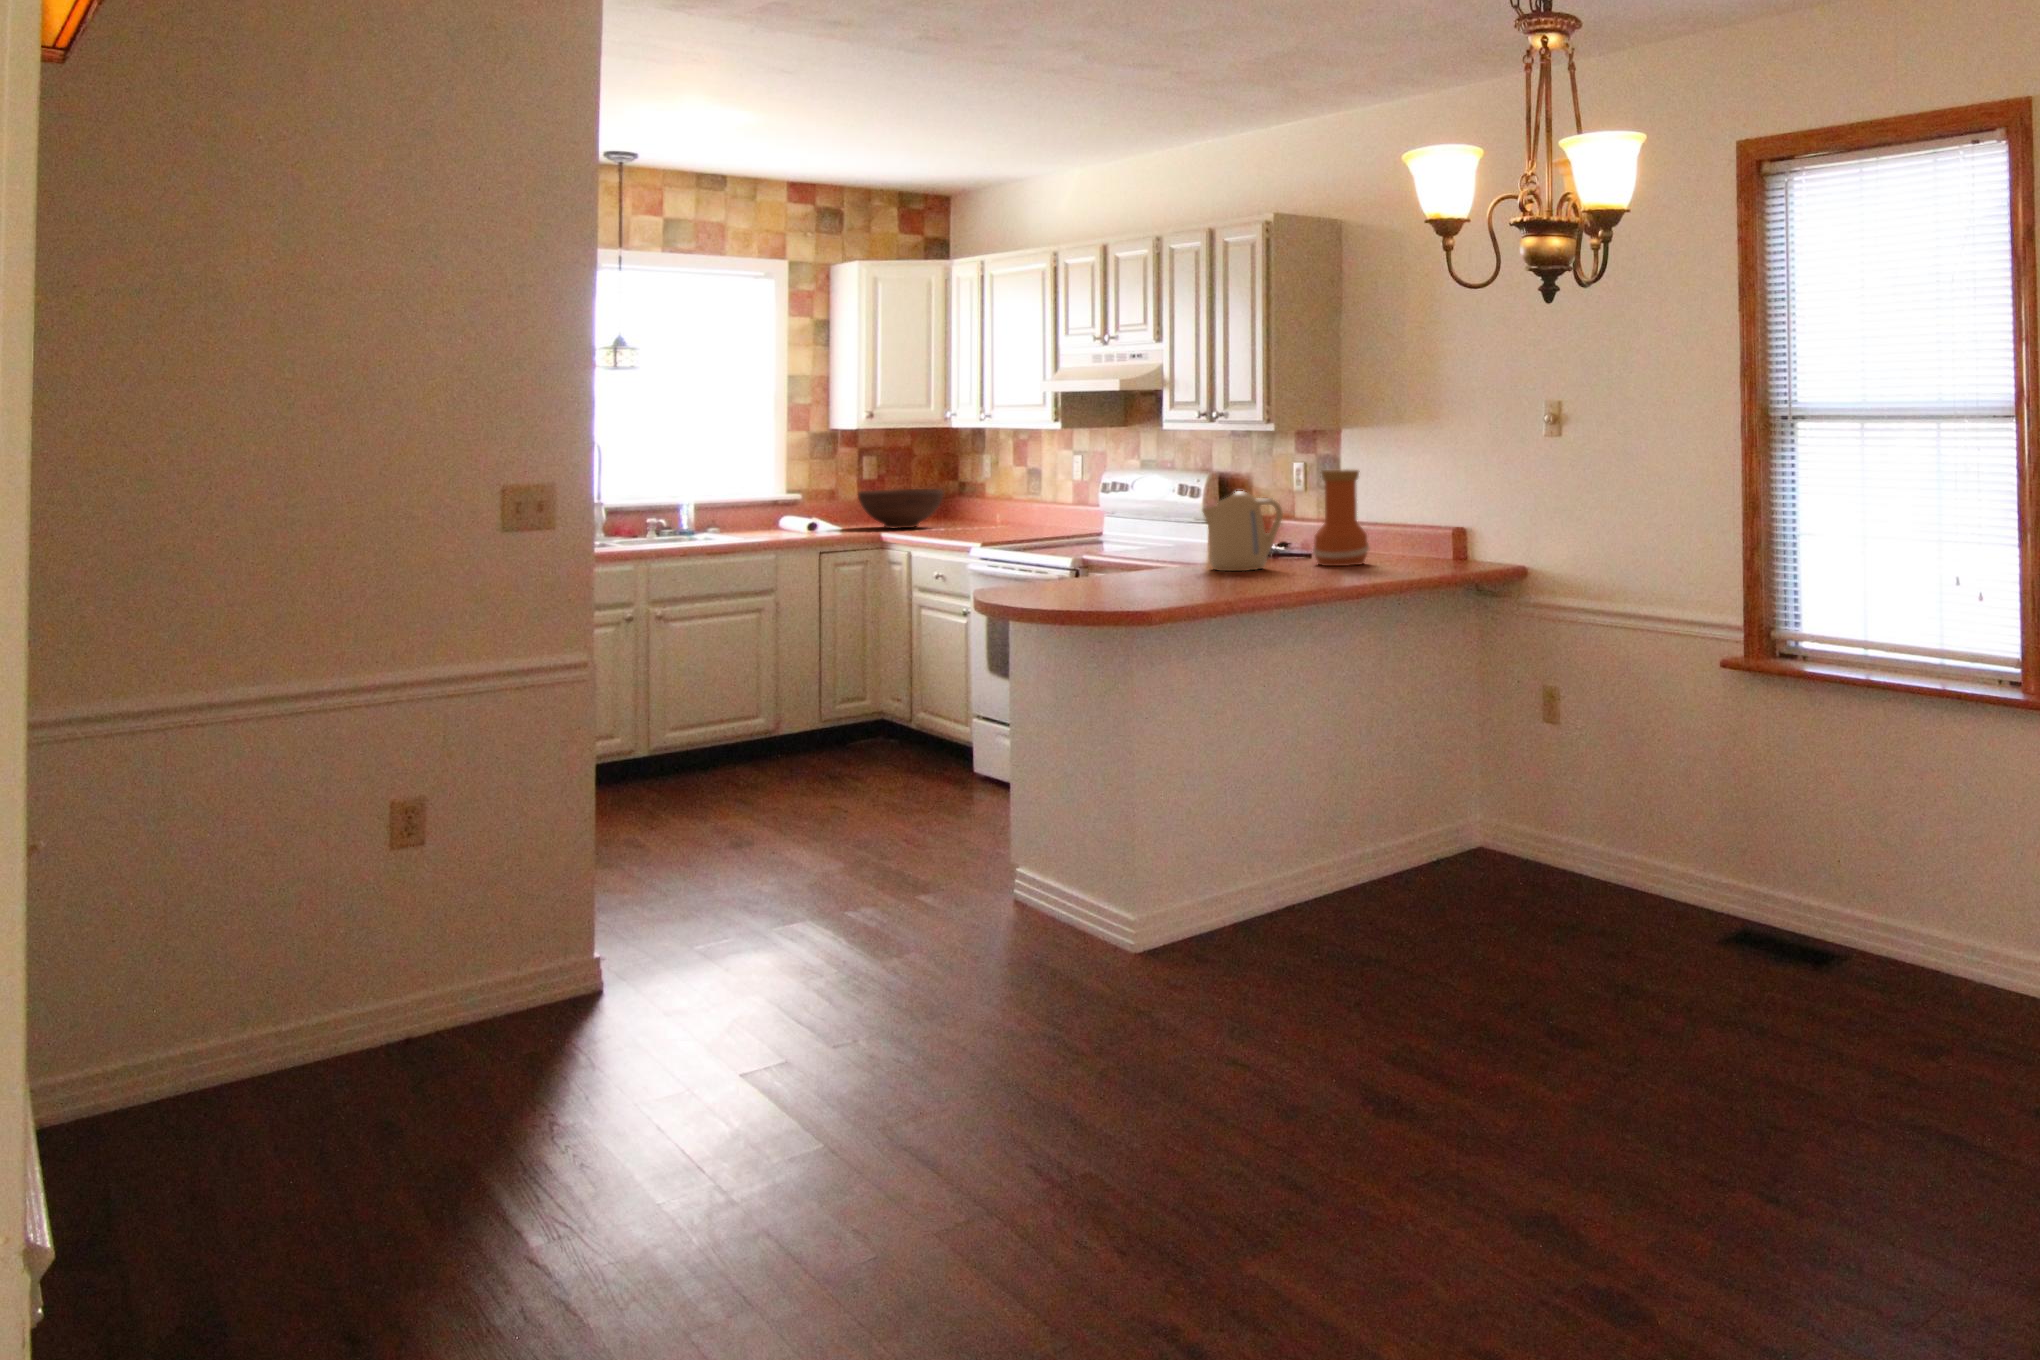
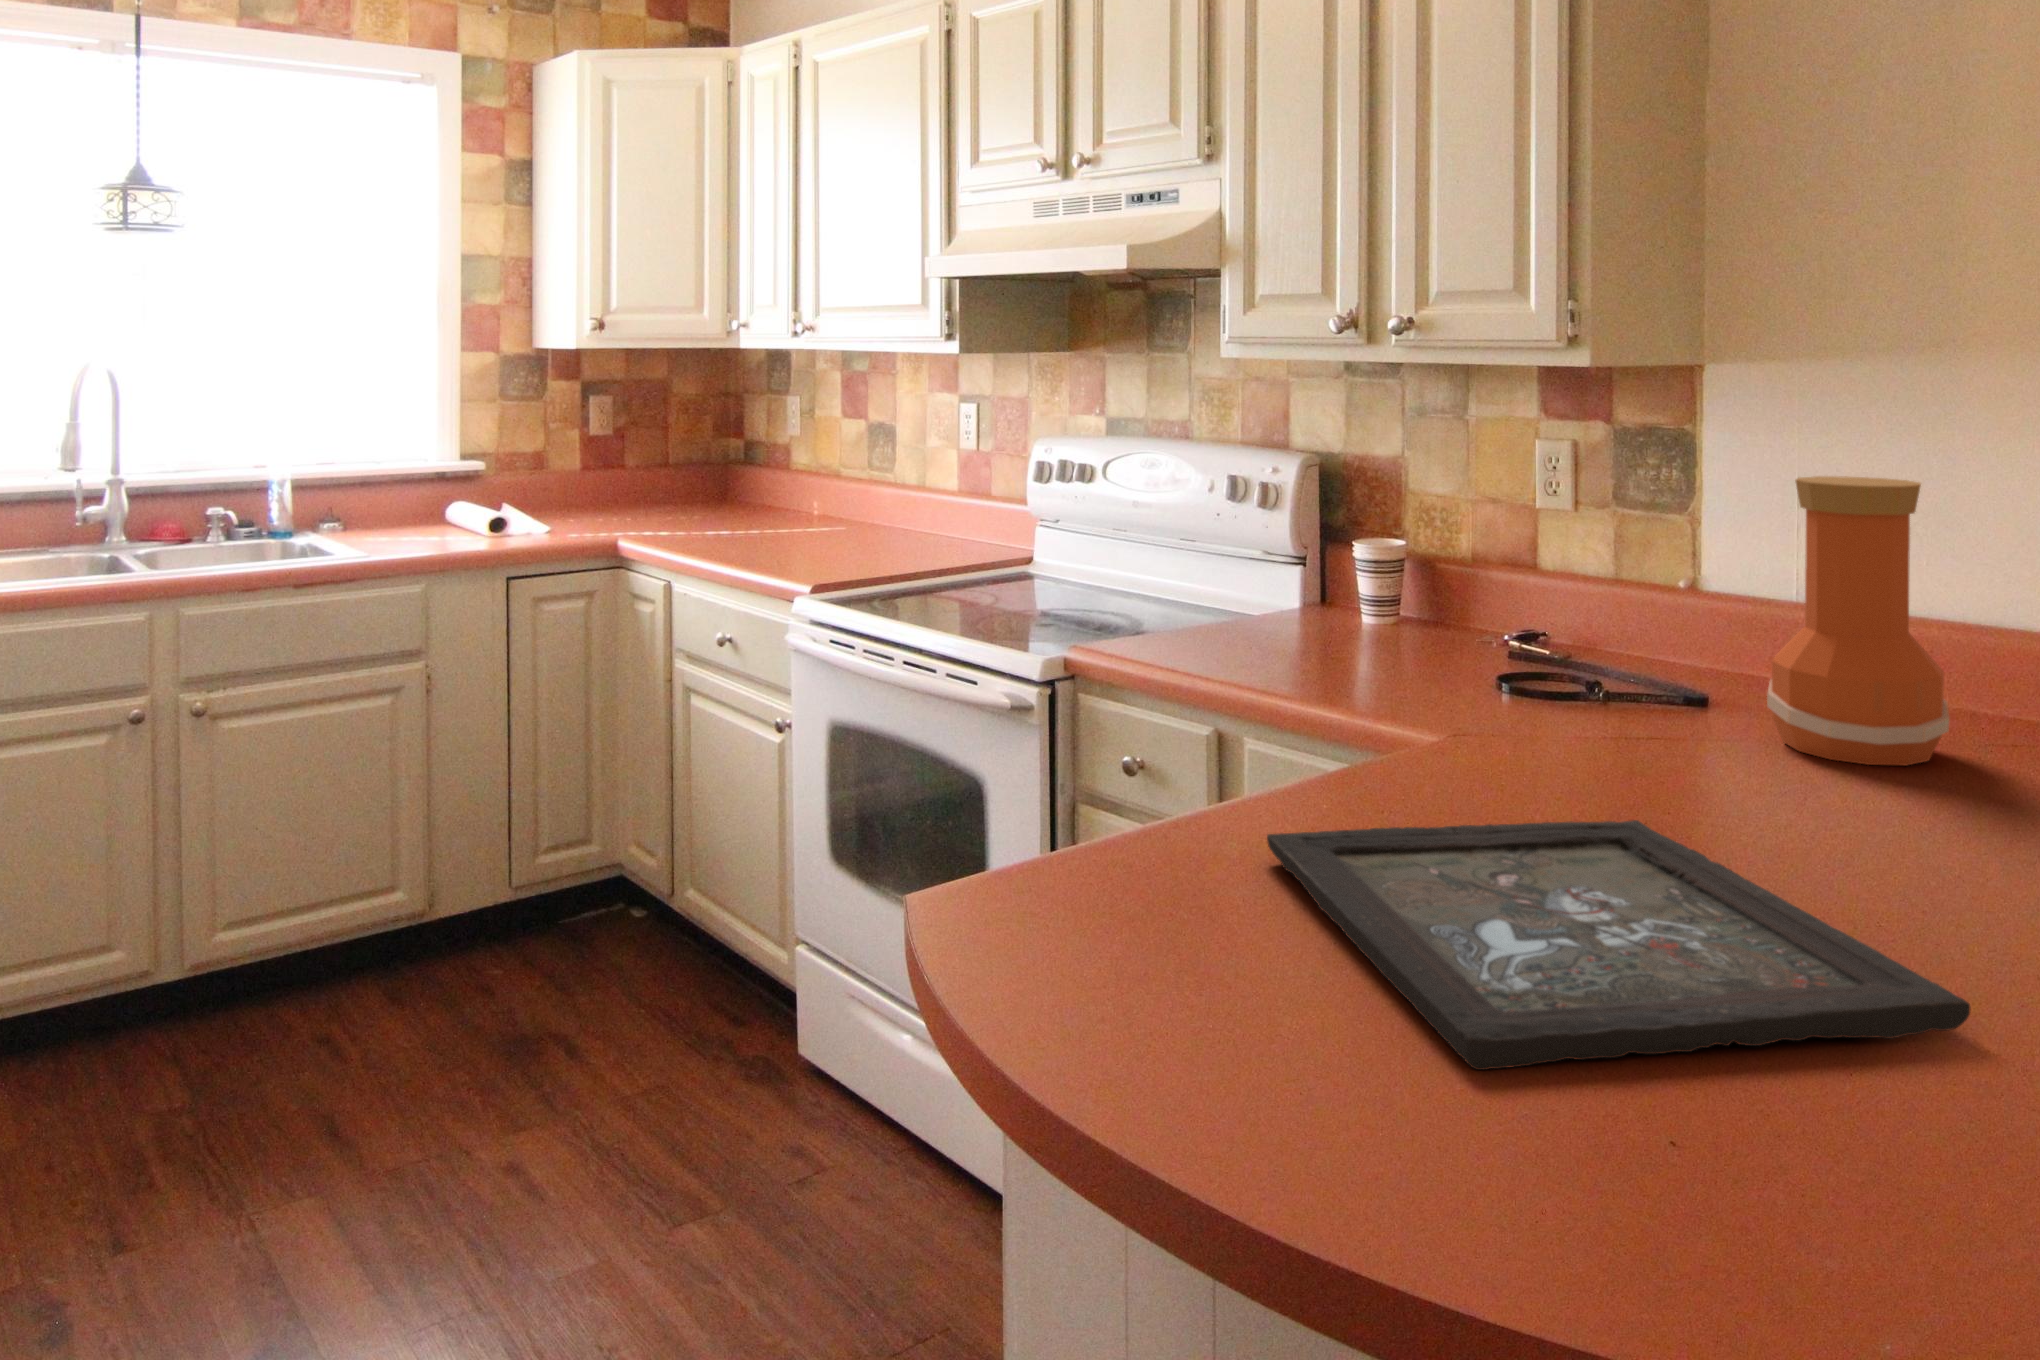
fruit bowl: present [858,489,943,529] -> none [578,455,724,528]
kettle: present [1203,491,1283,571] -> none [1510,546,1754,798]
tray: none [1091,568,1228,593] -> present [1267,820,1971,1070]

